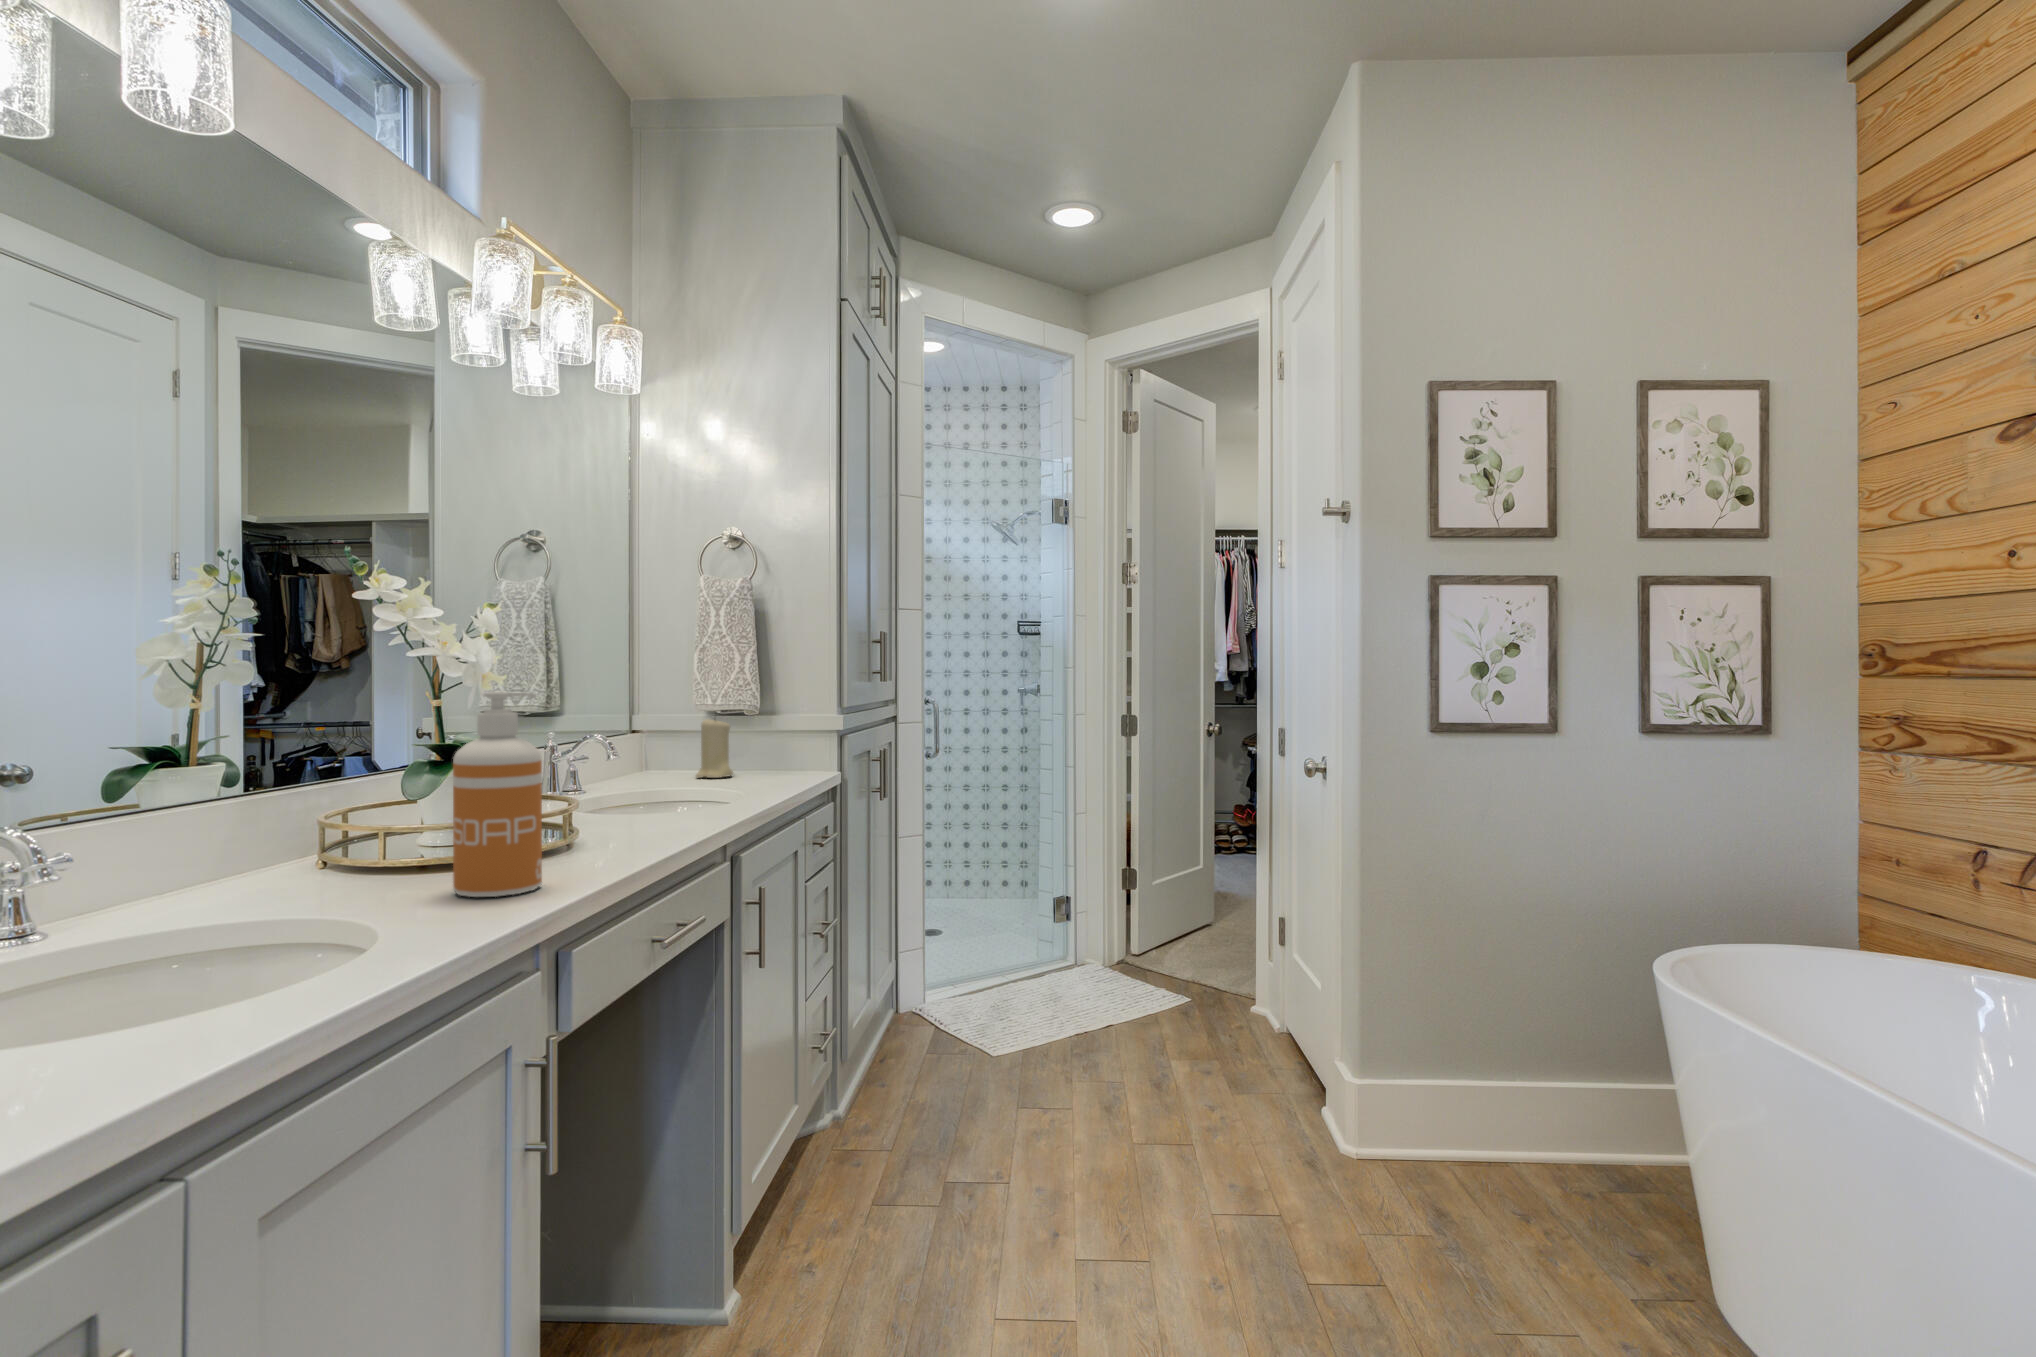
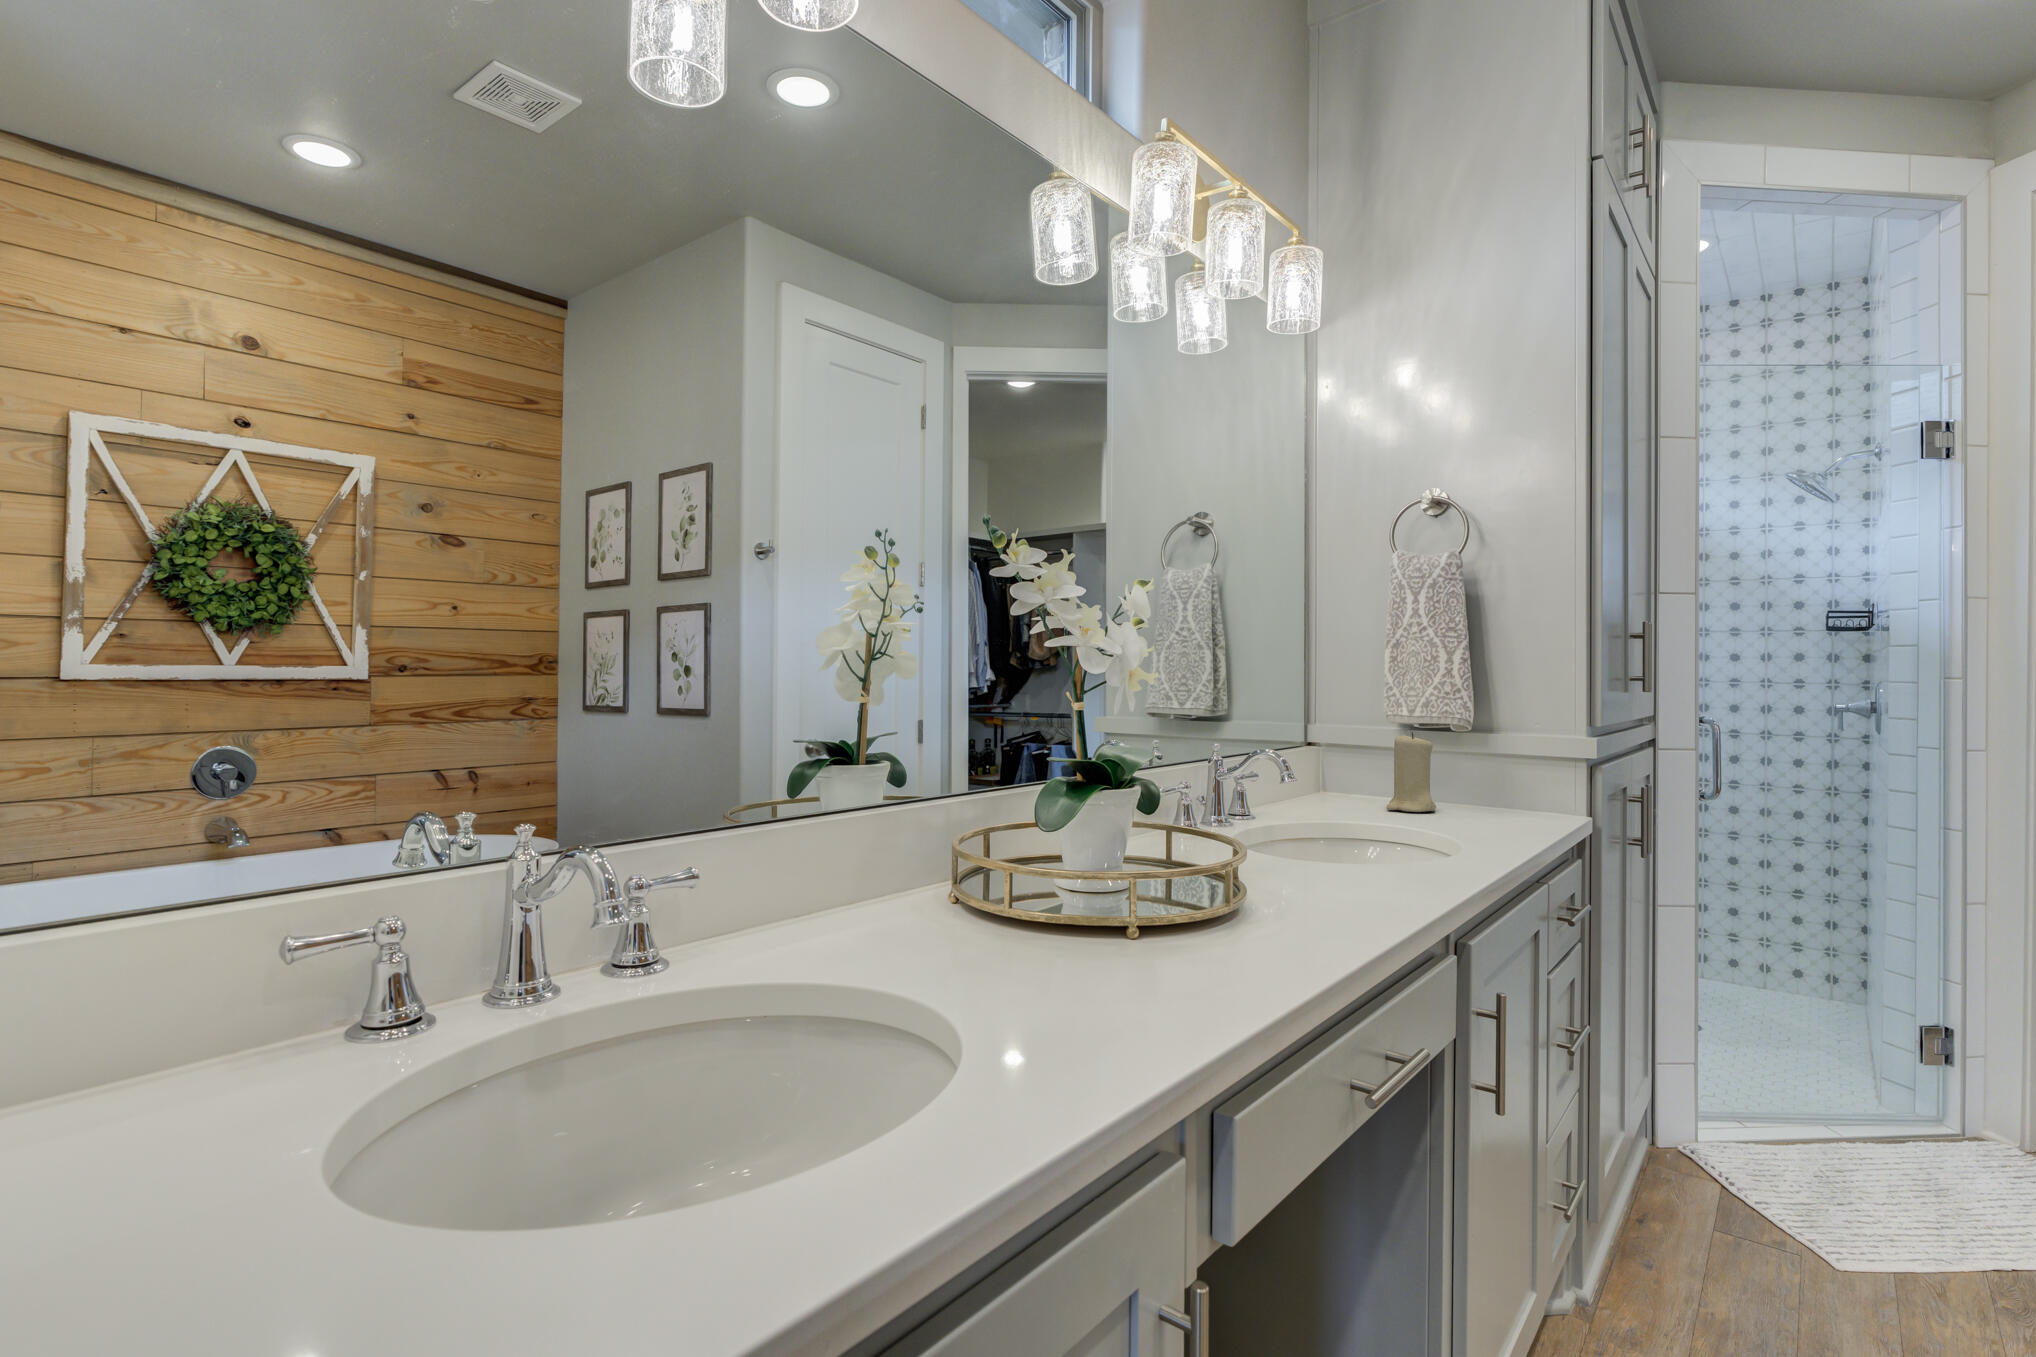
soap dispenser: present [453,692,542,897] -> none [1069,690,1191,1010]

